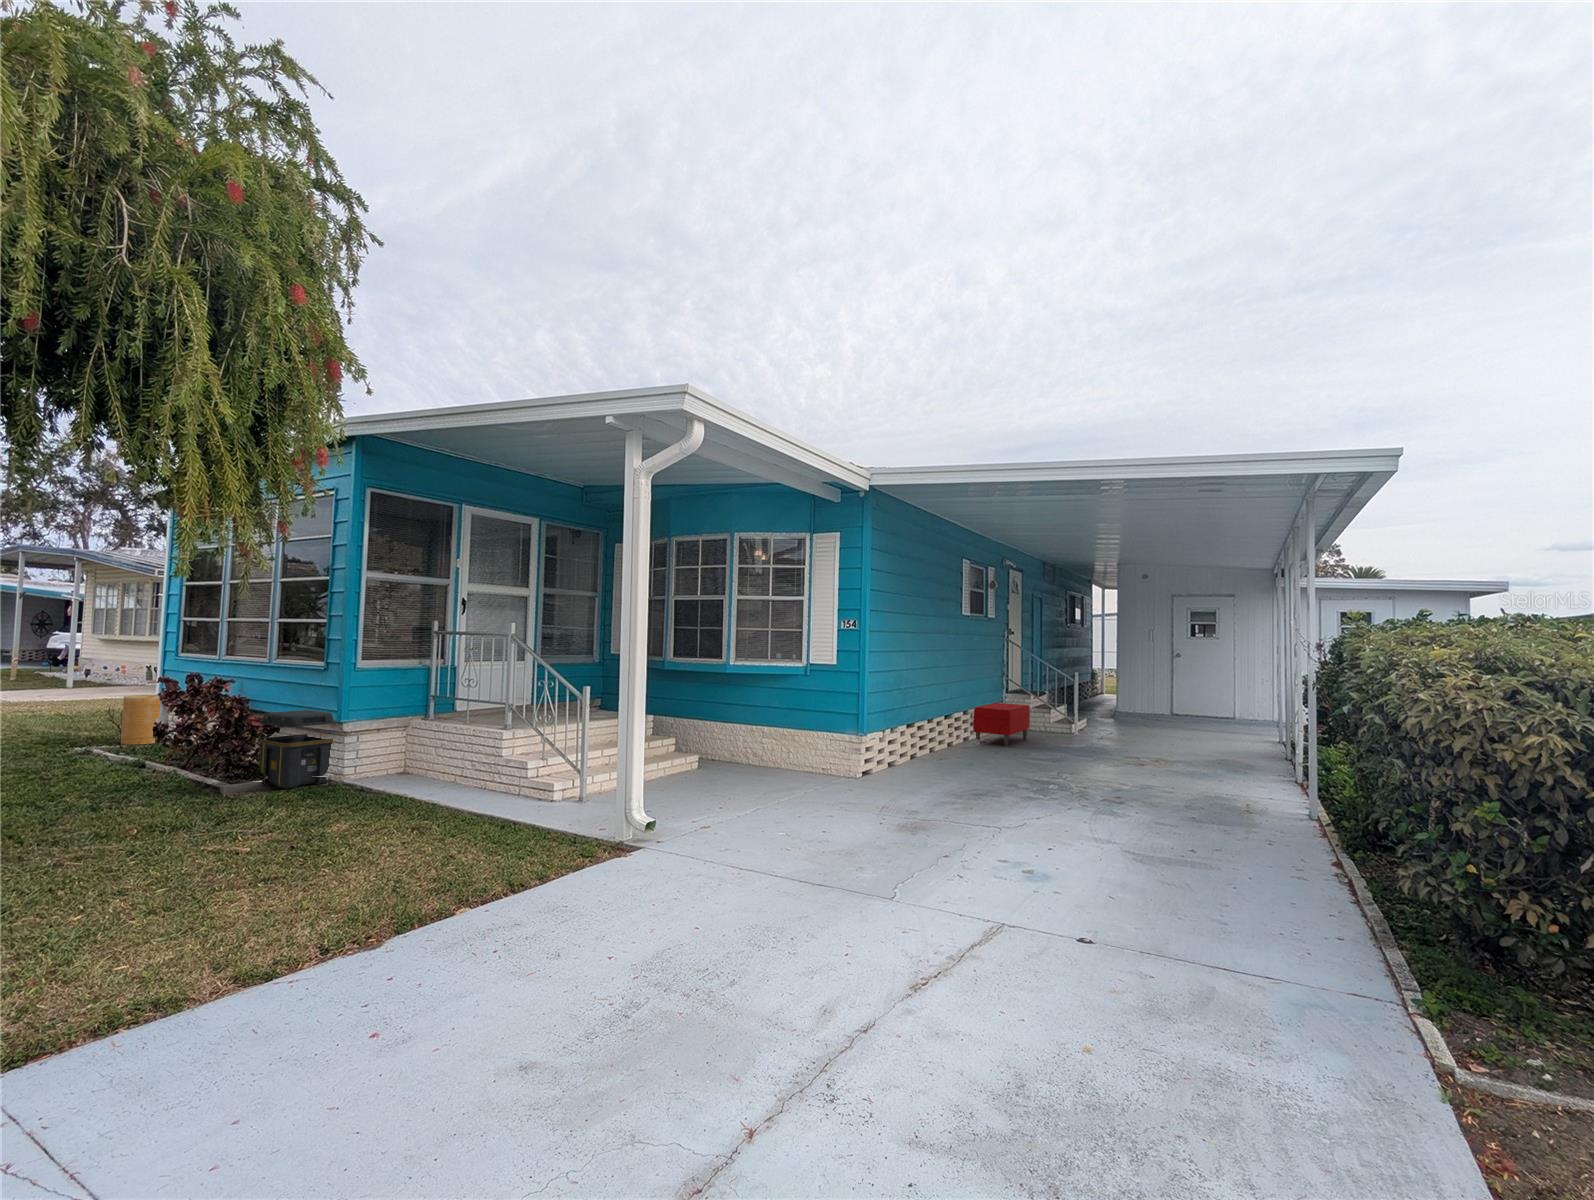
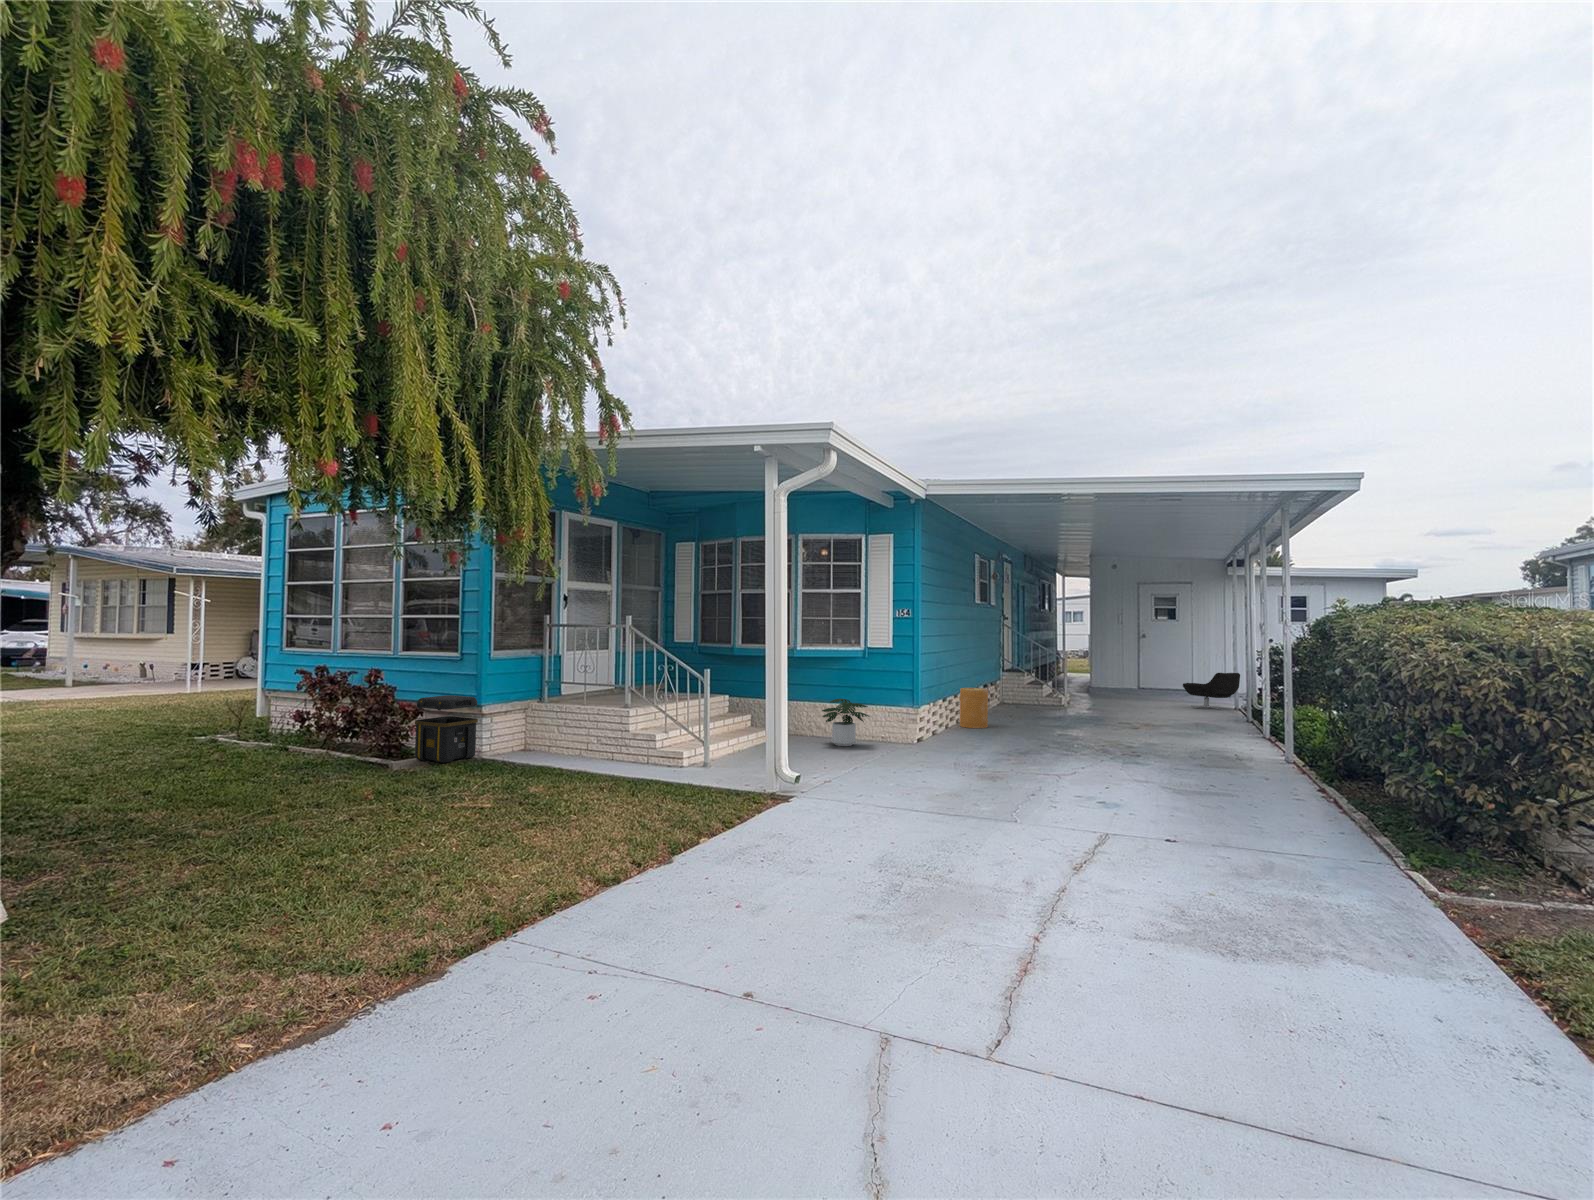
basket: present [120,695,160,744] -> present [960,688,988,728]
lounge chair: none [1221,701,1290,745] -> present [1183,673,1240,709]
bench: present [973,703,1030,747] -> none [983,680,1027,717]
potted plant: none [746,724,804,780] -> present [822,699,869,746]

